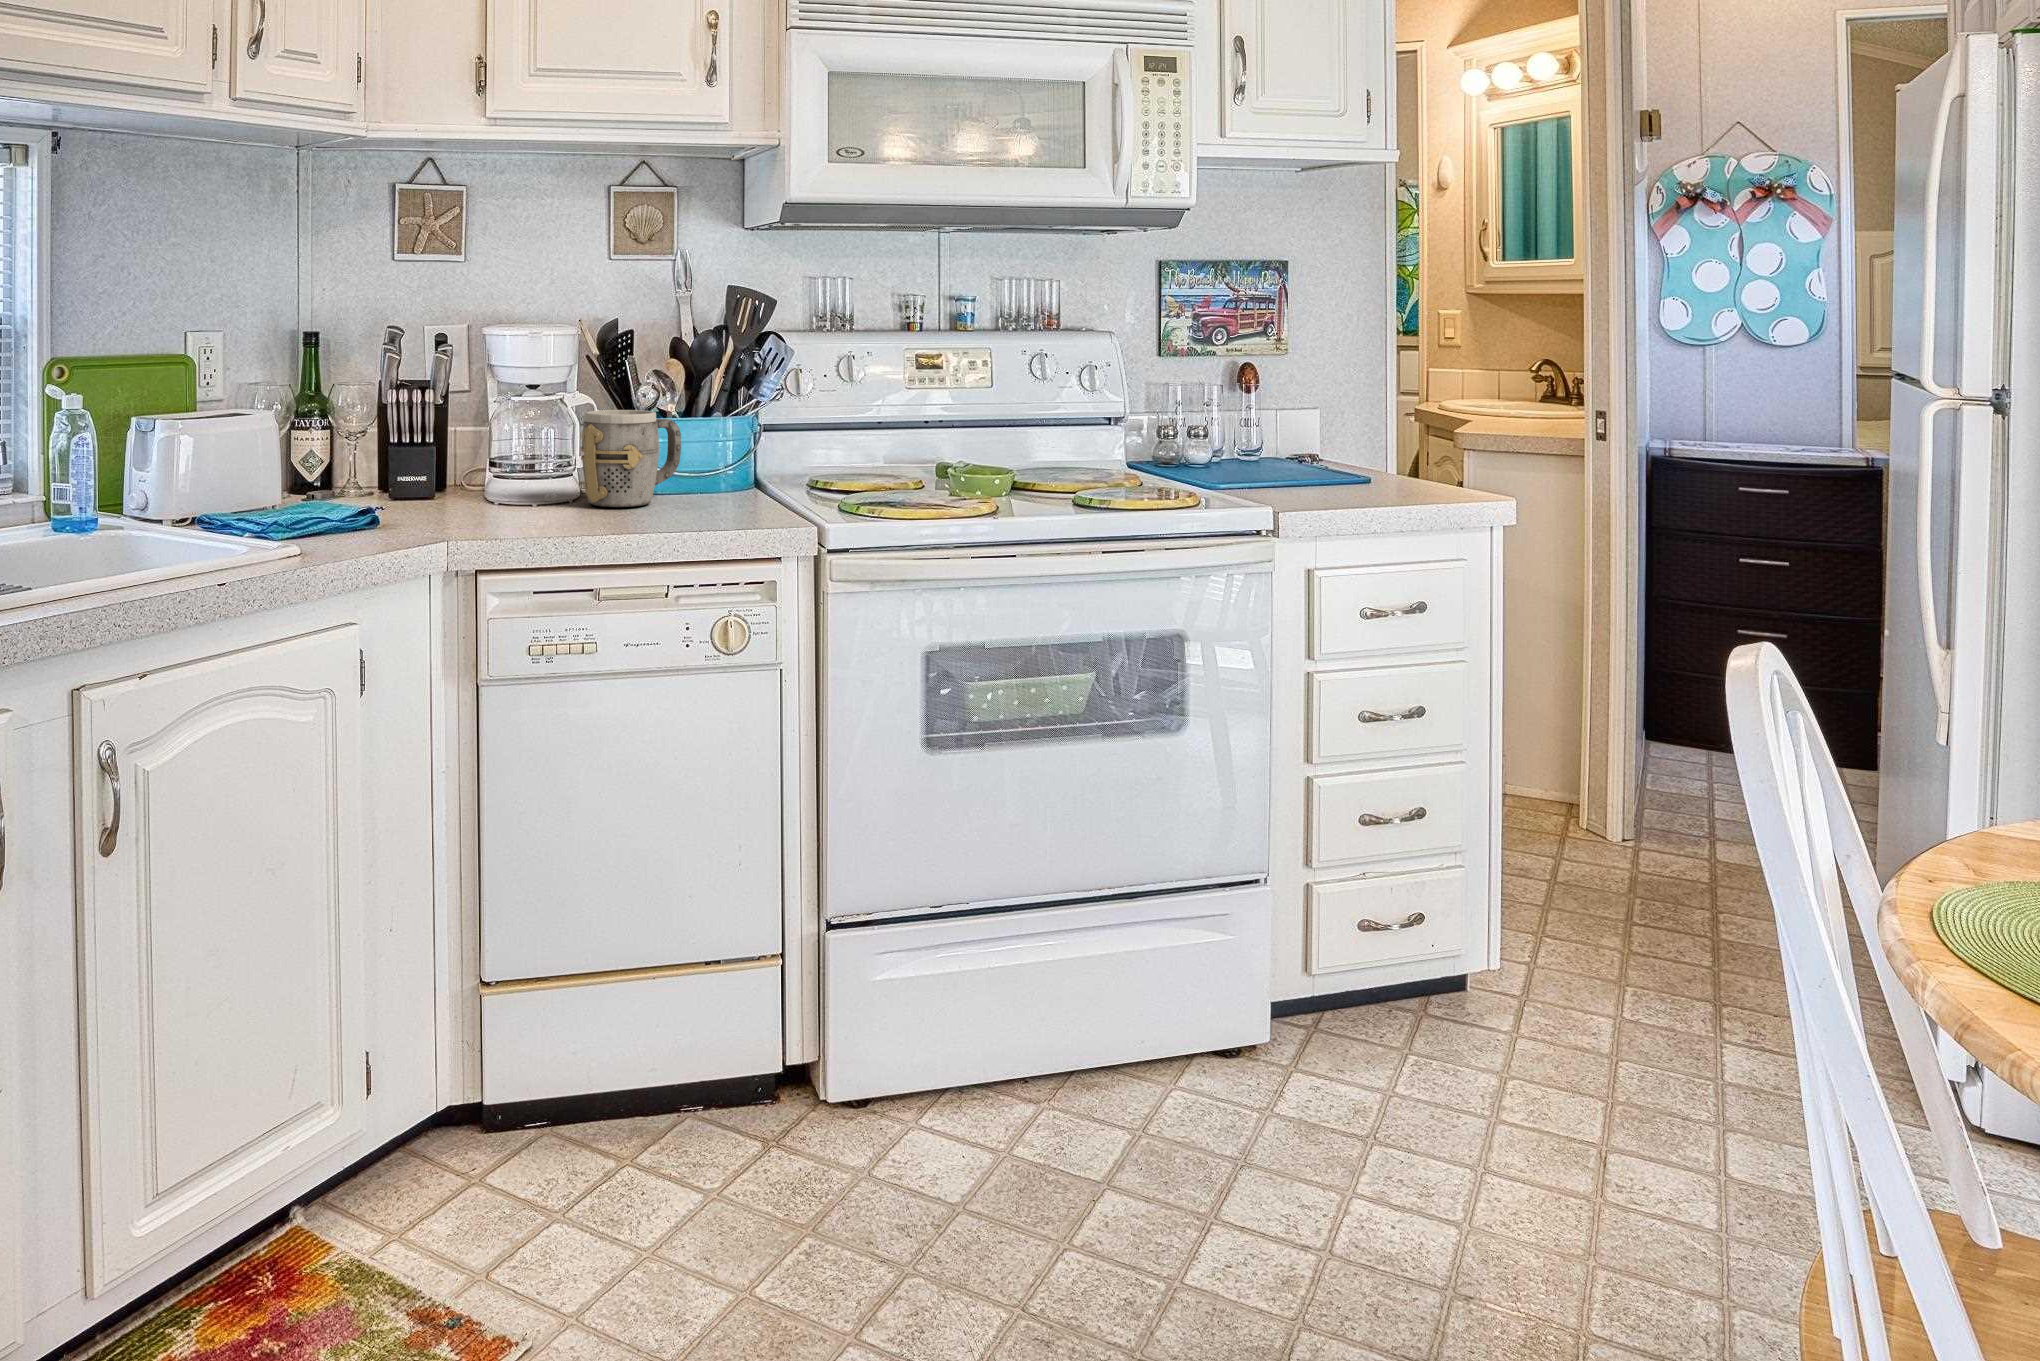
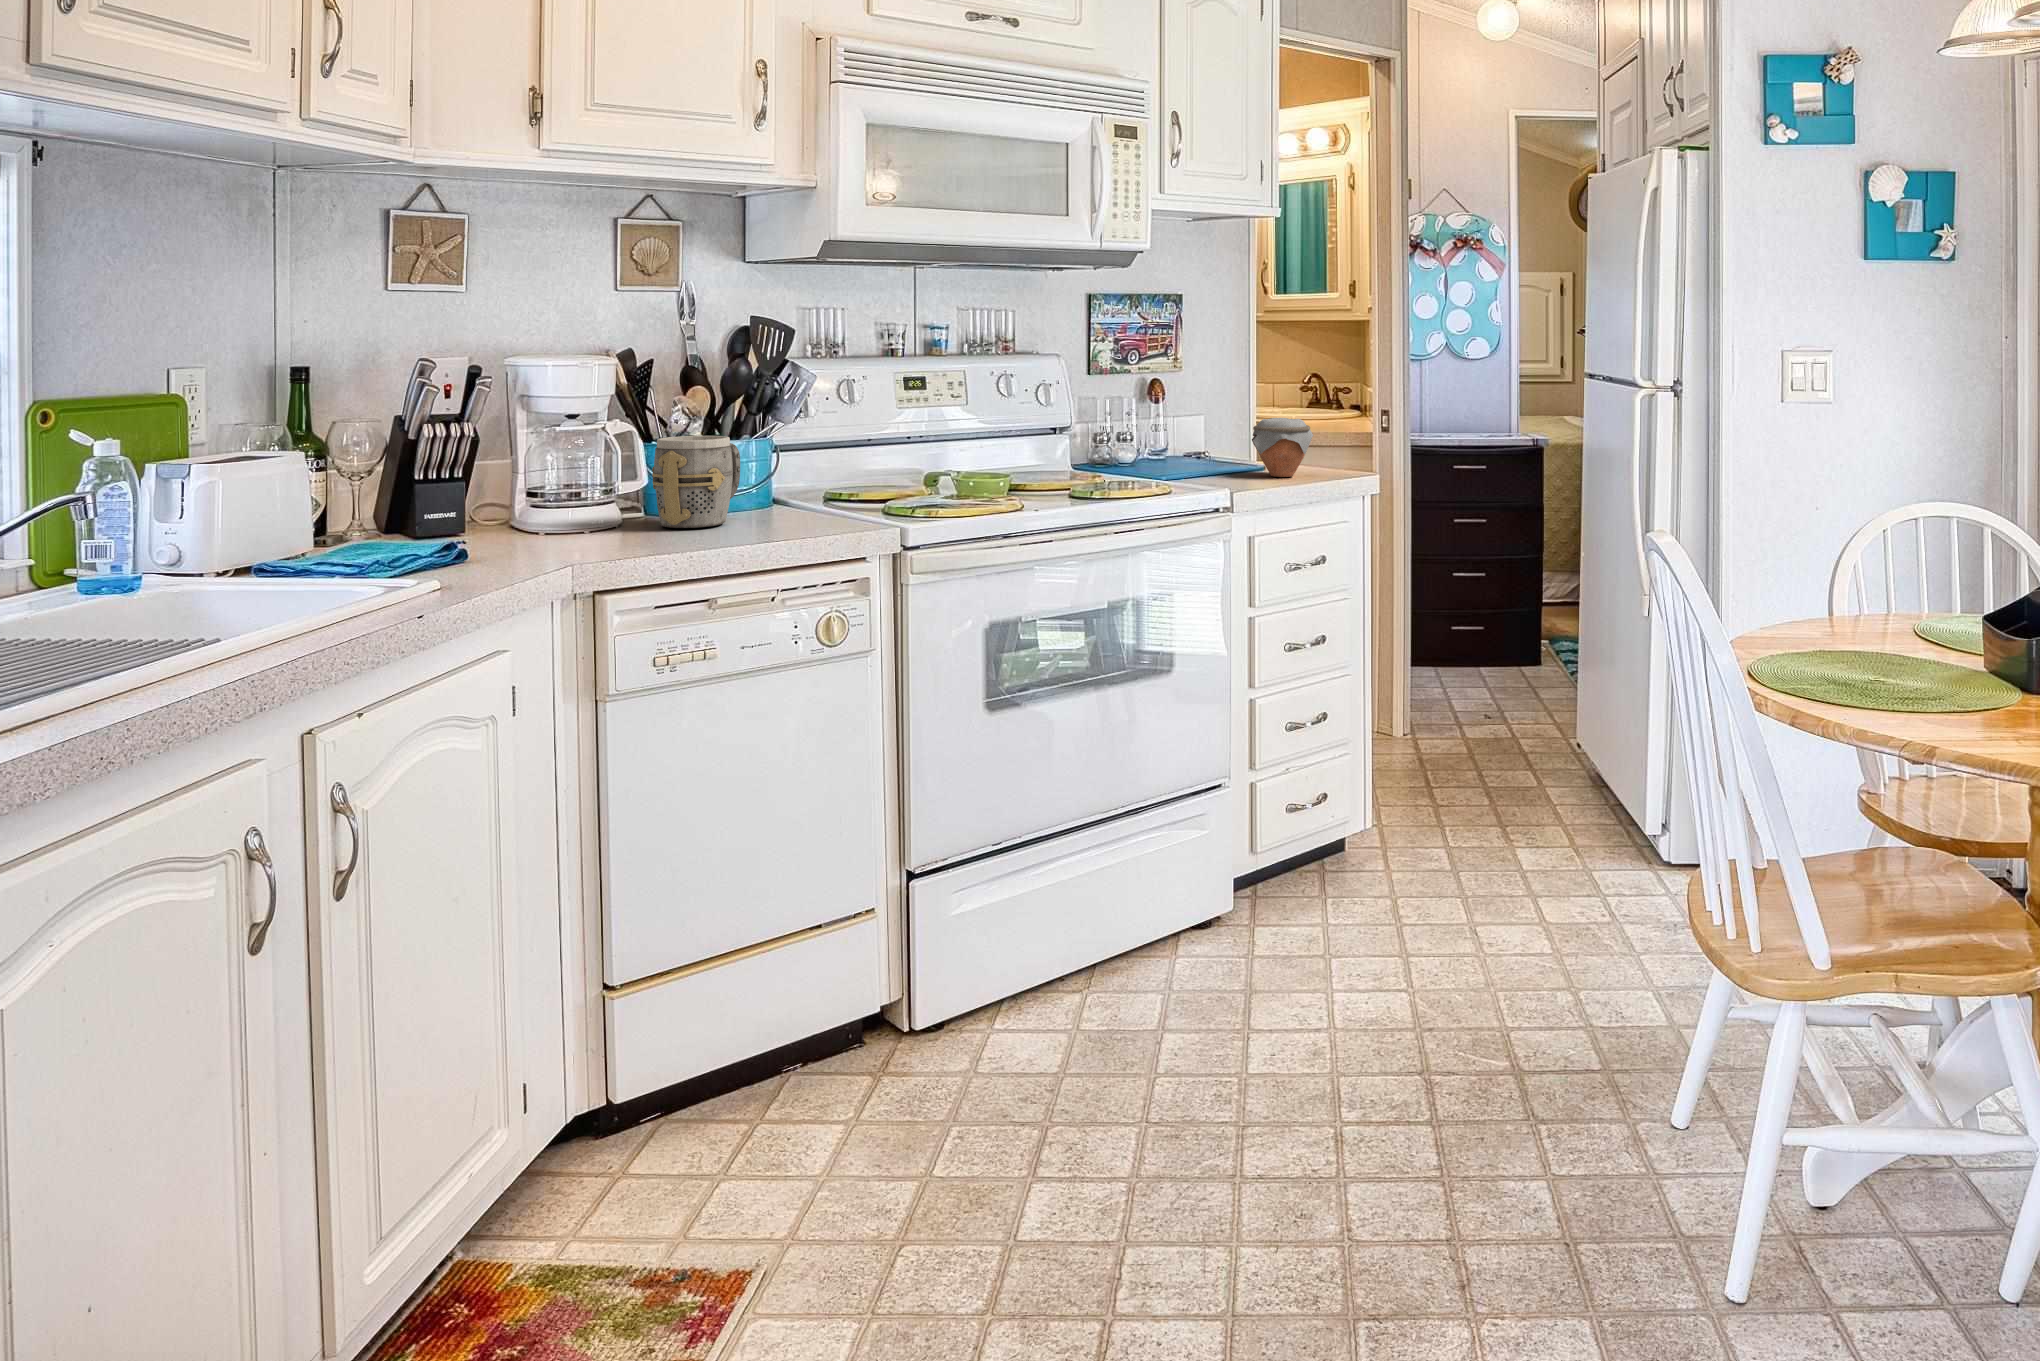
jar: none [1324,419,1417,498] -> present [1252,418,1313,477]

